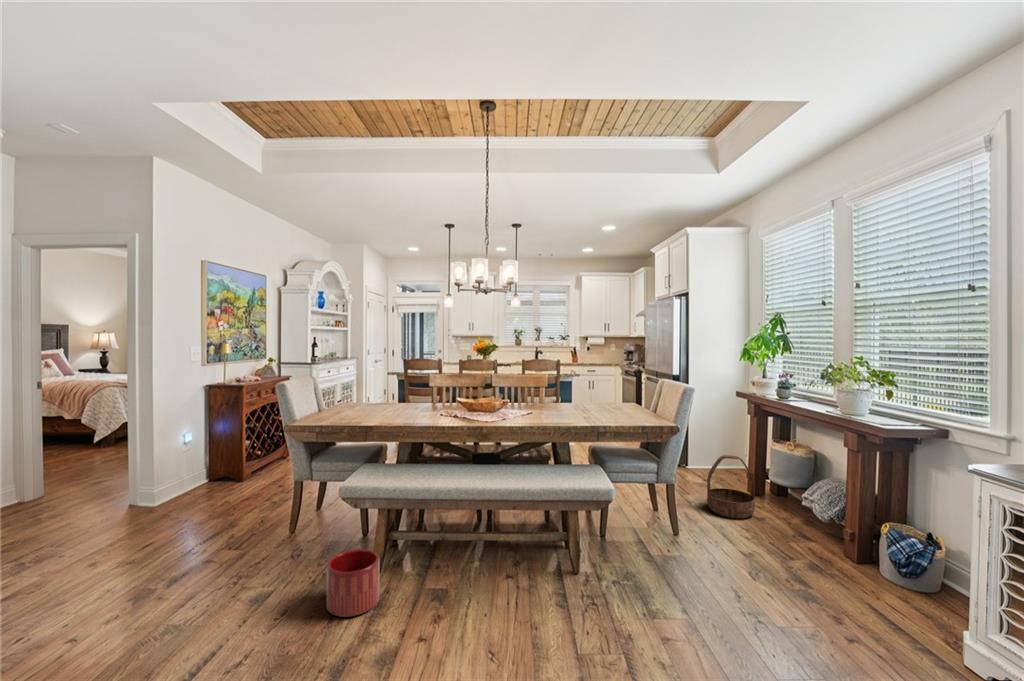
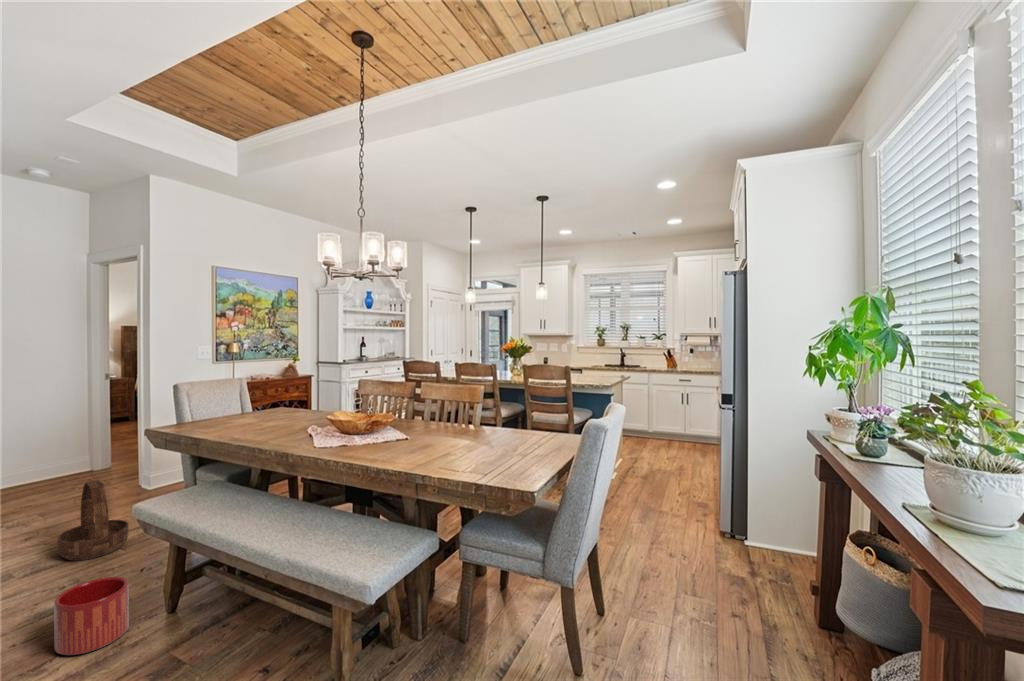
basket: present [707,455,755,519] -> present [58,480,128,561]

